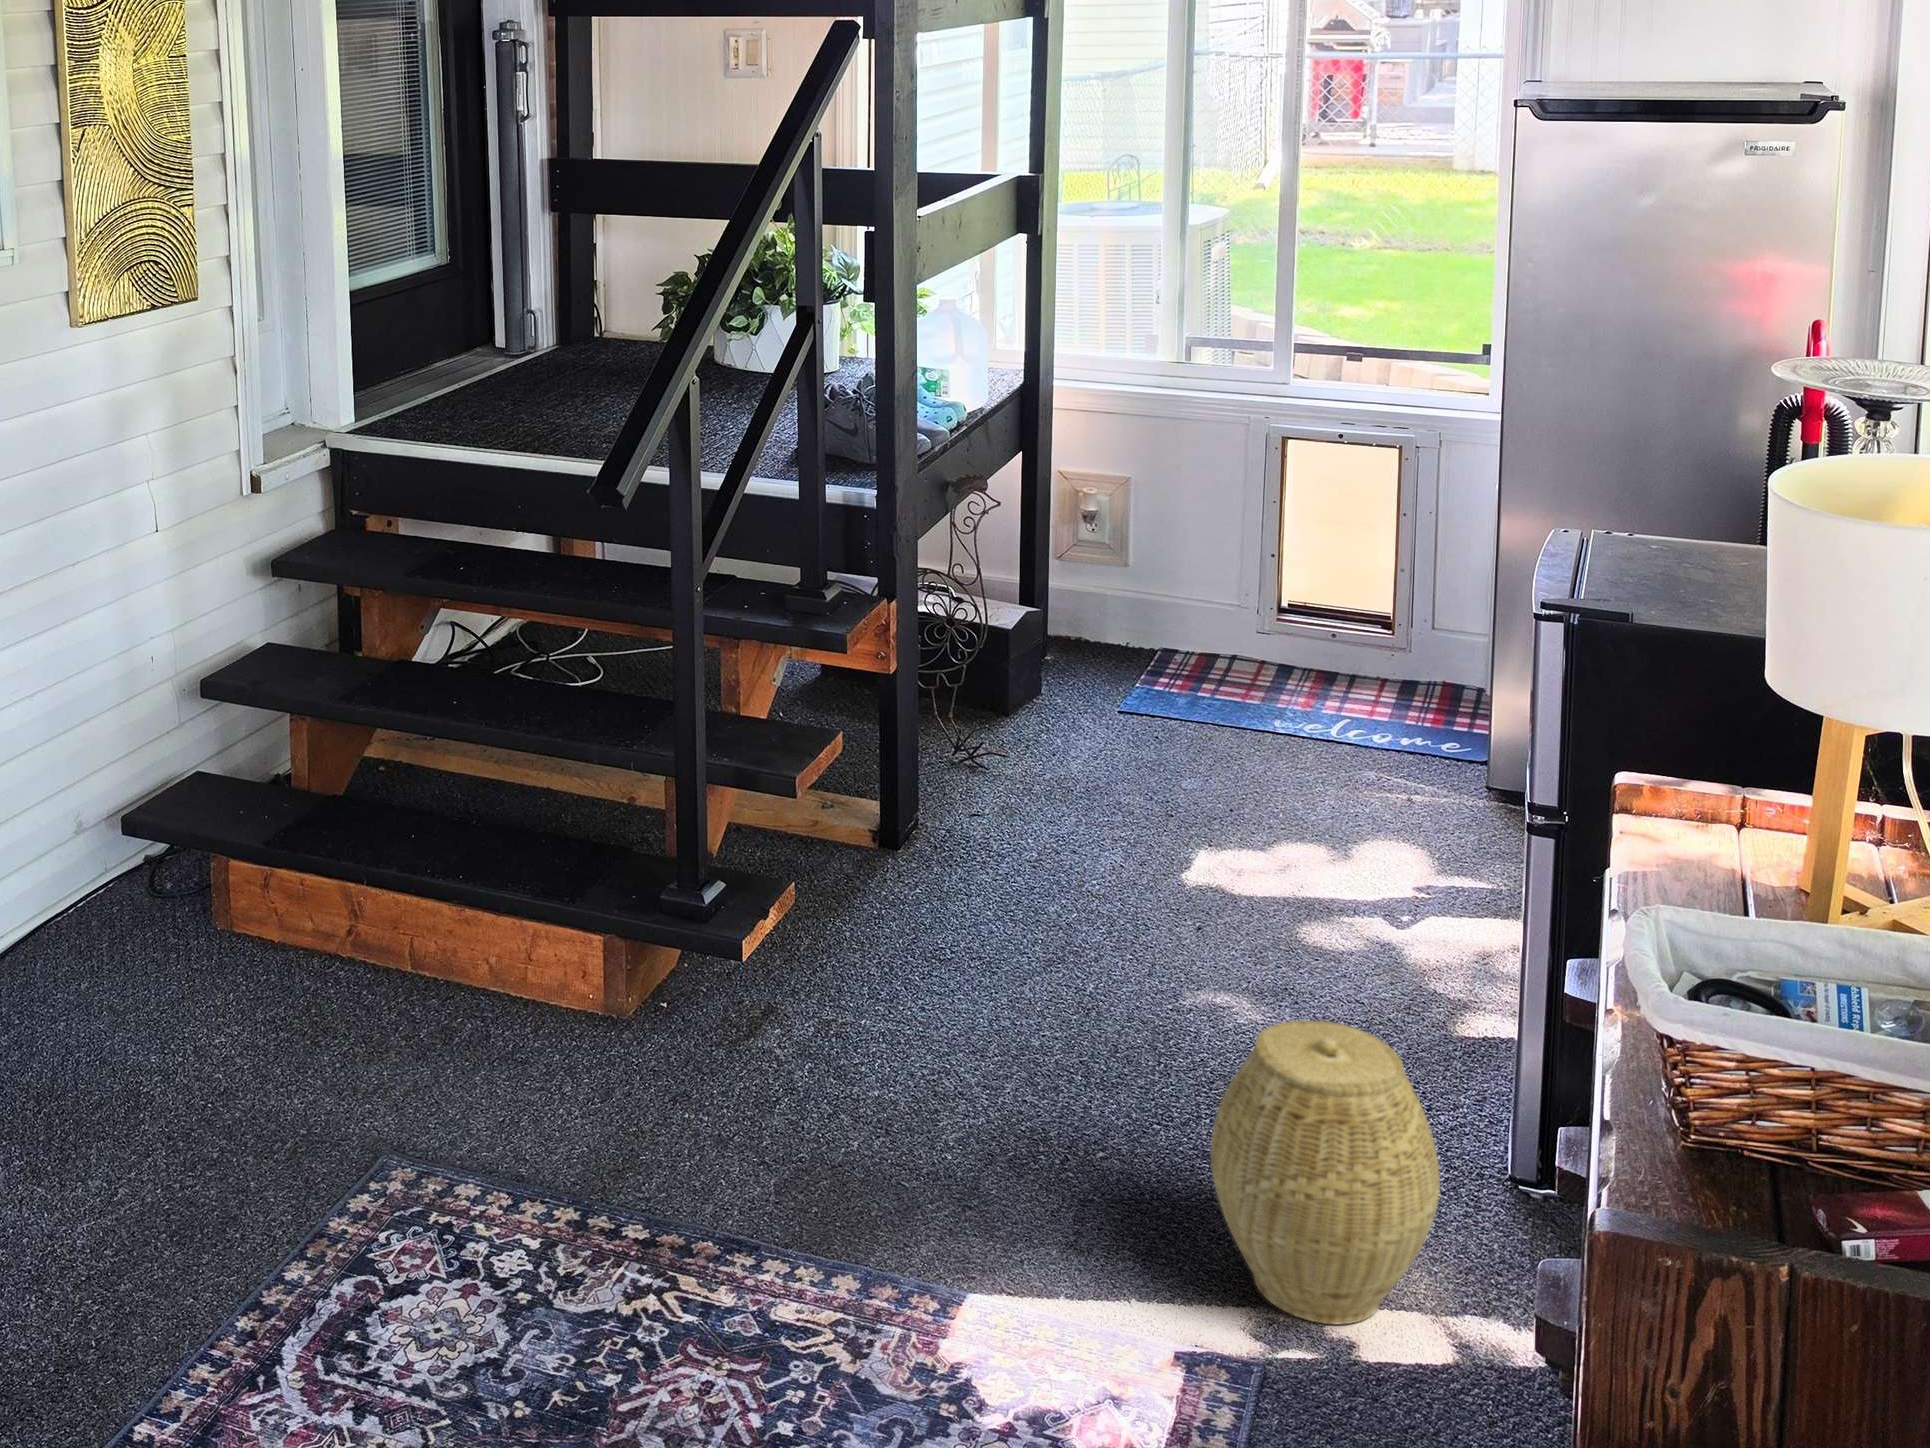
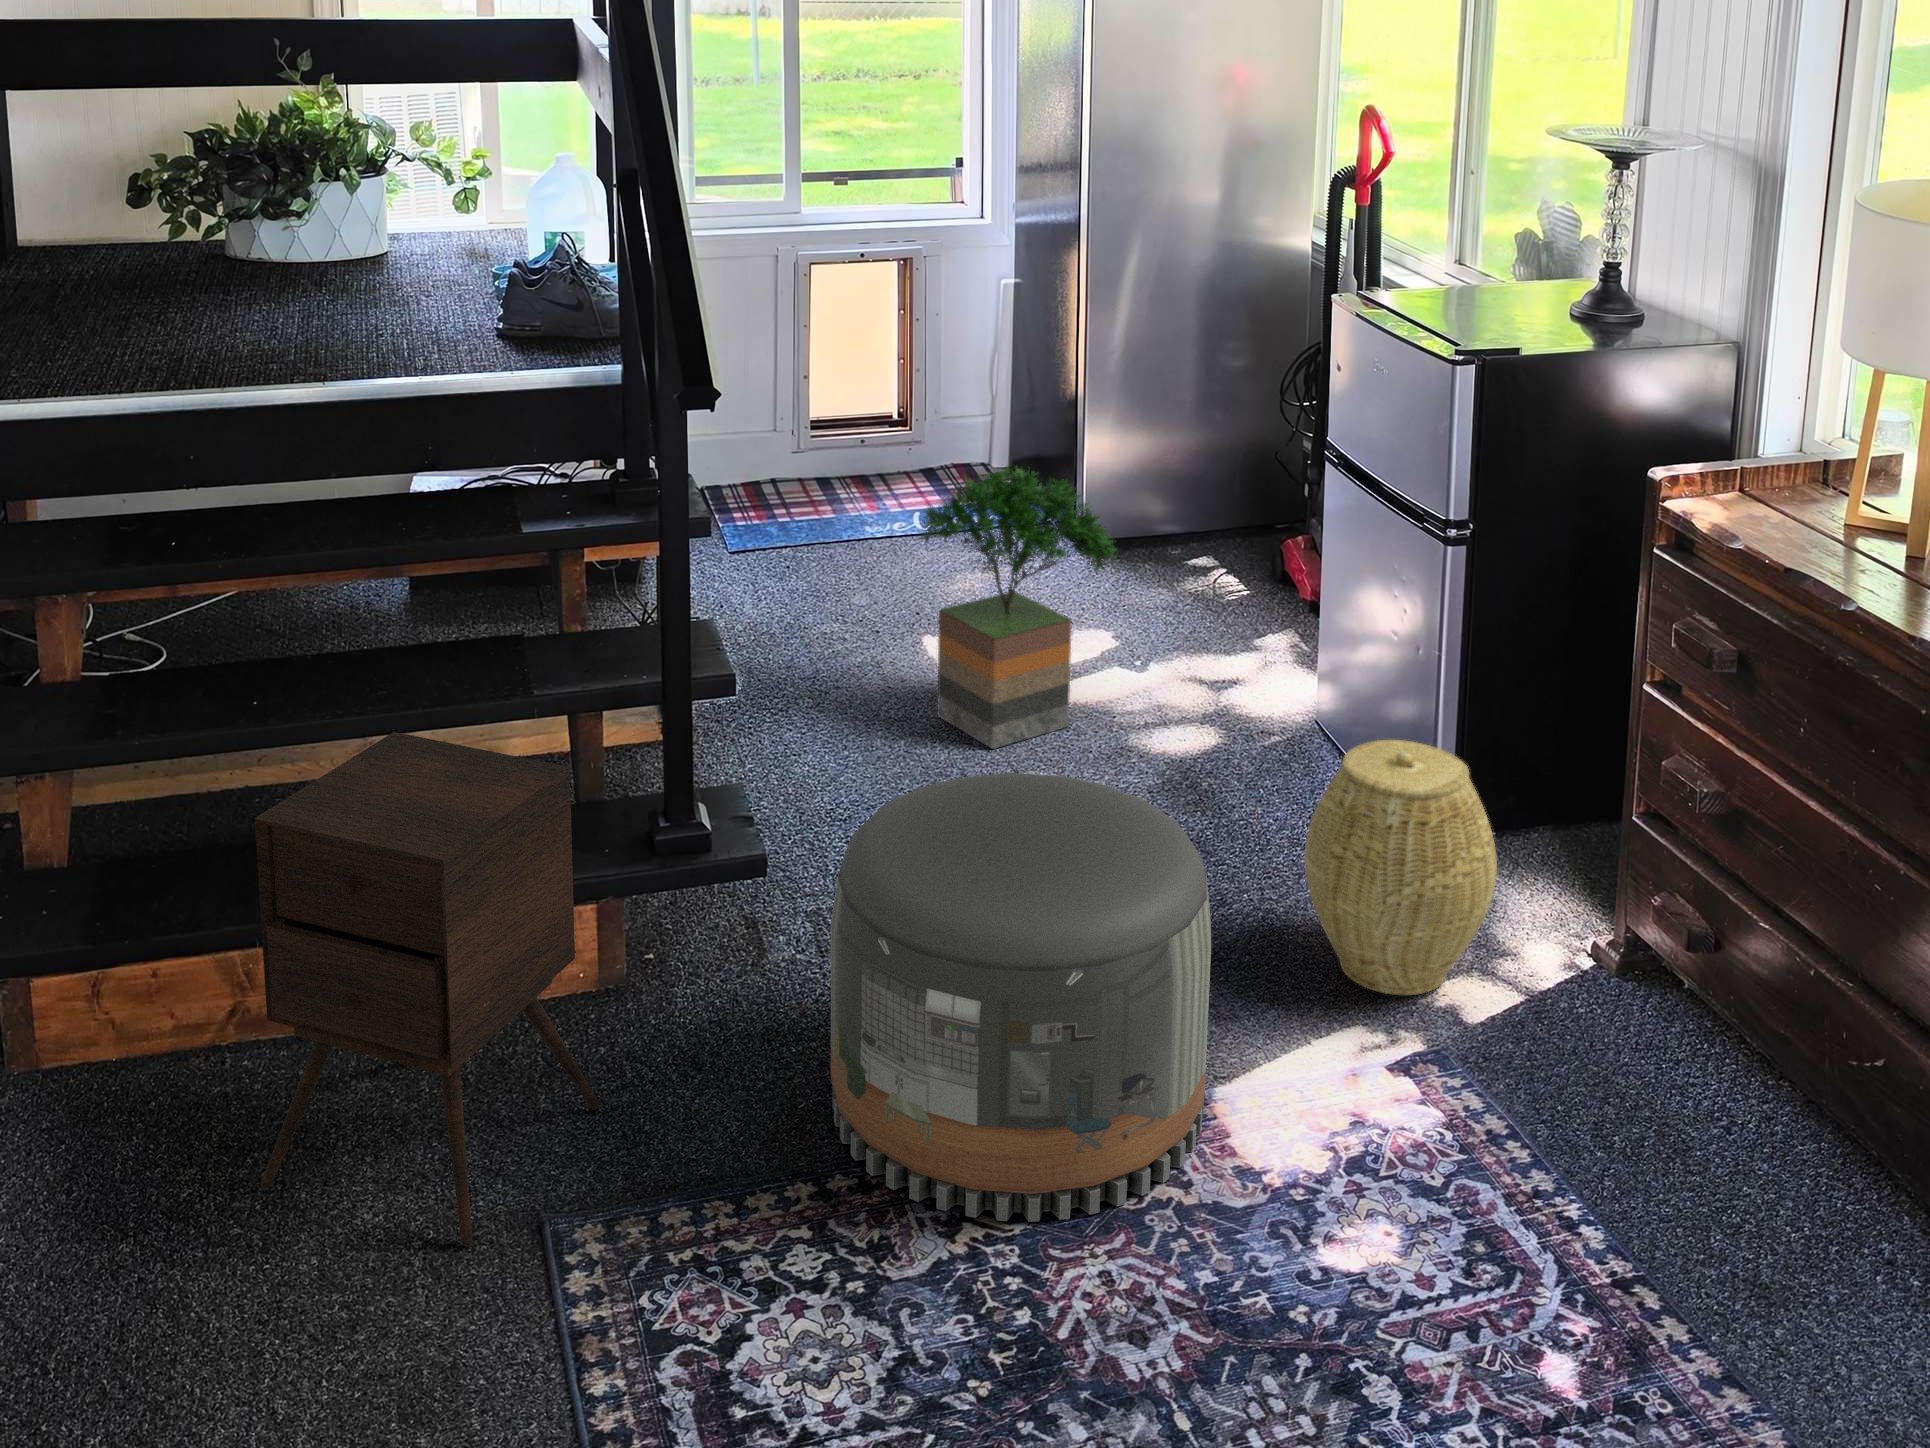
potted tree: none [1124,663,1328,961] -> present [919,468,1117,749]
side table: none [262,737,512,1146] -> present [255,732,600,1246]
pouf: none [628,909,998,1348] -> present [831,773,1211,1222]

